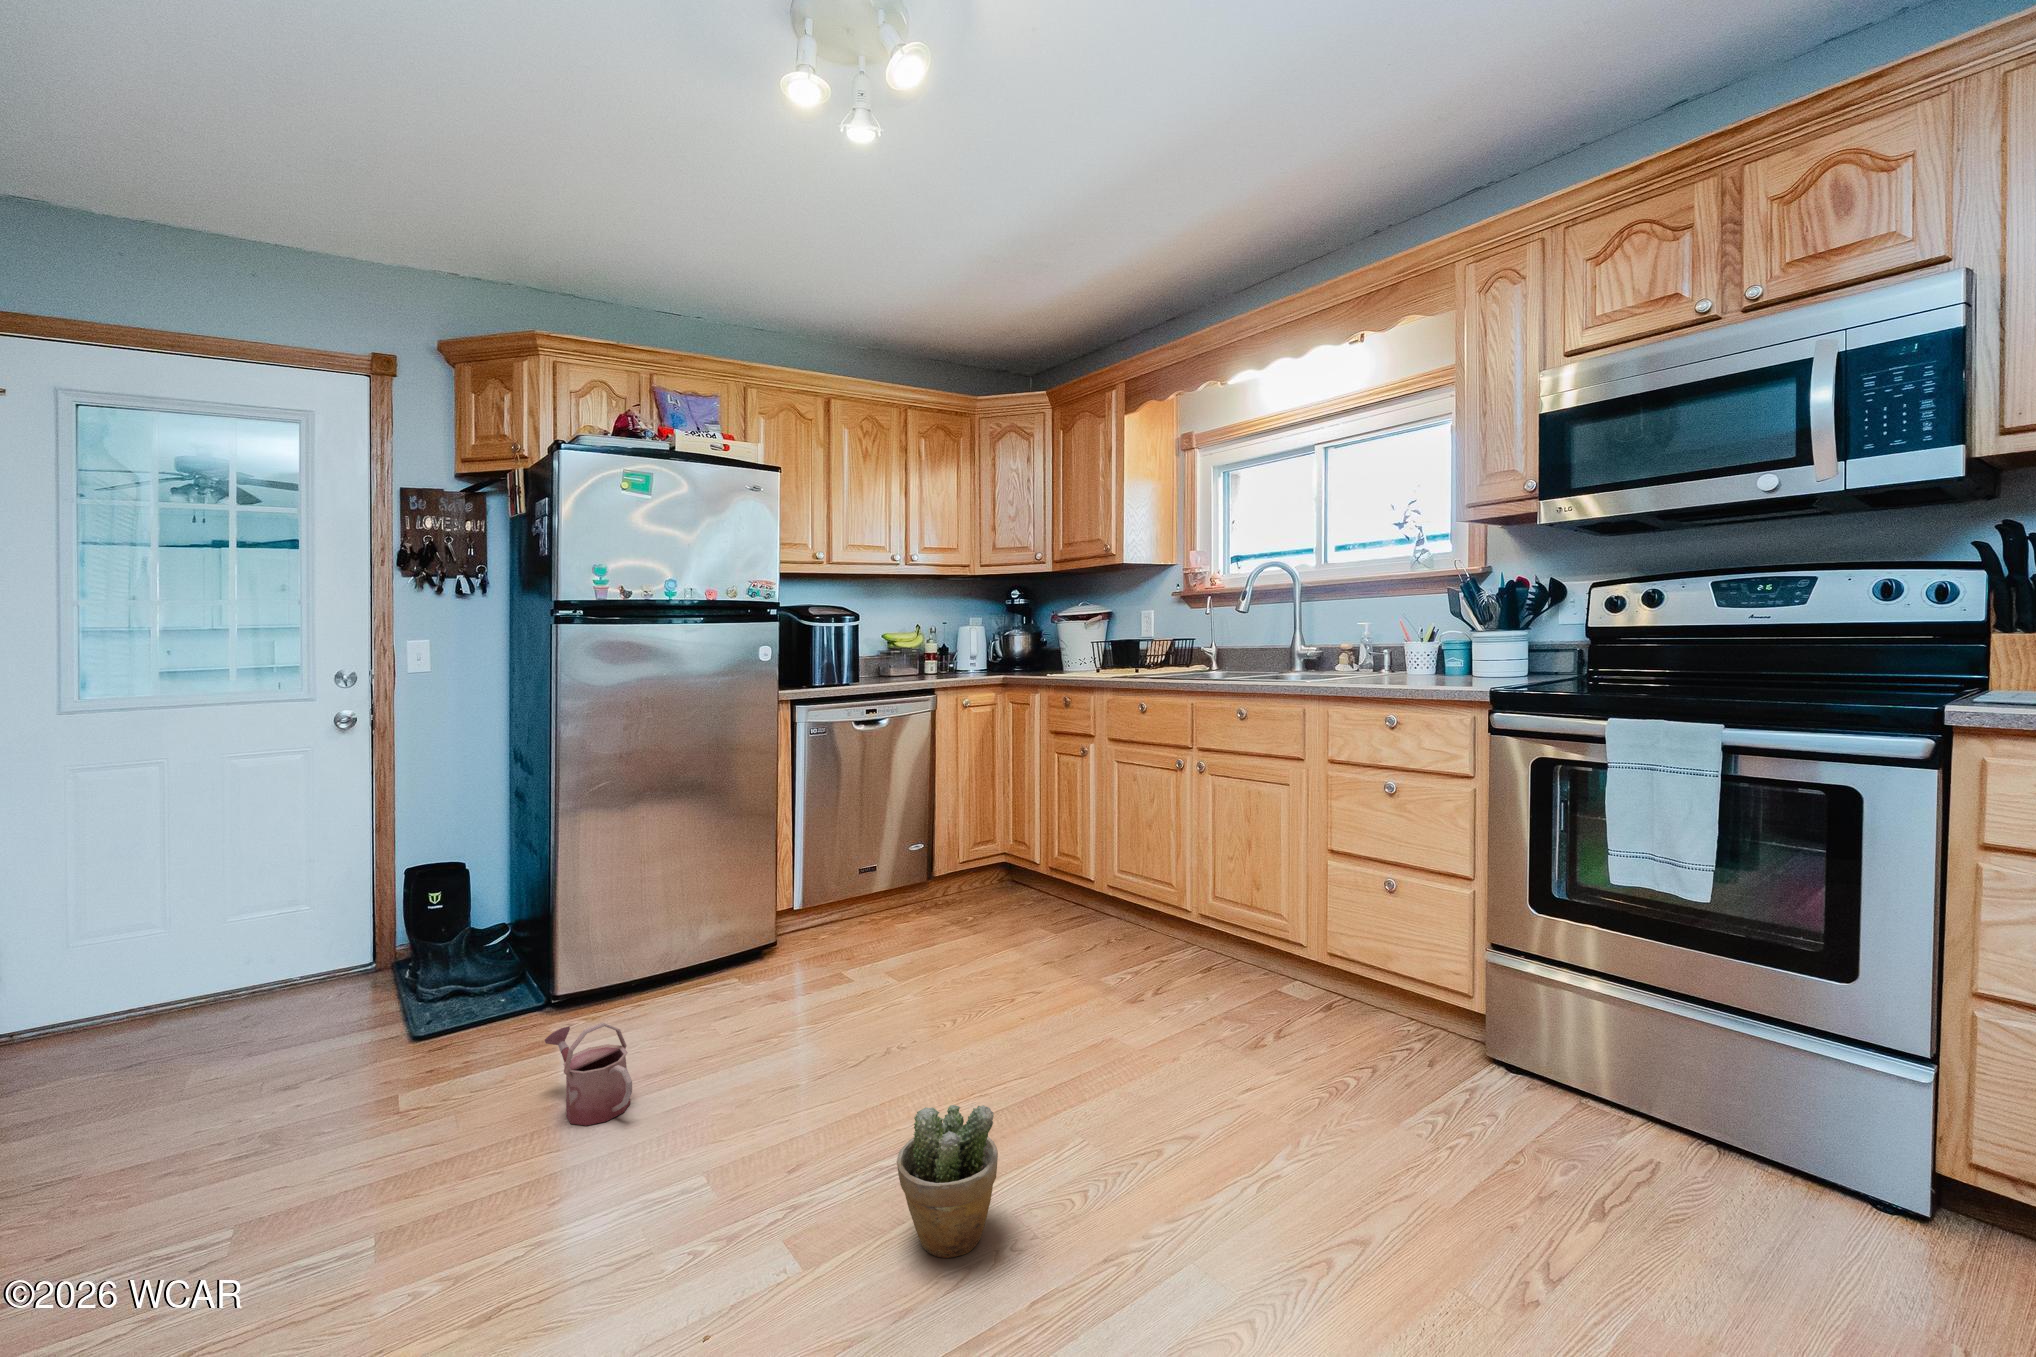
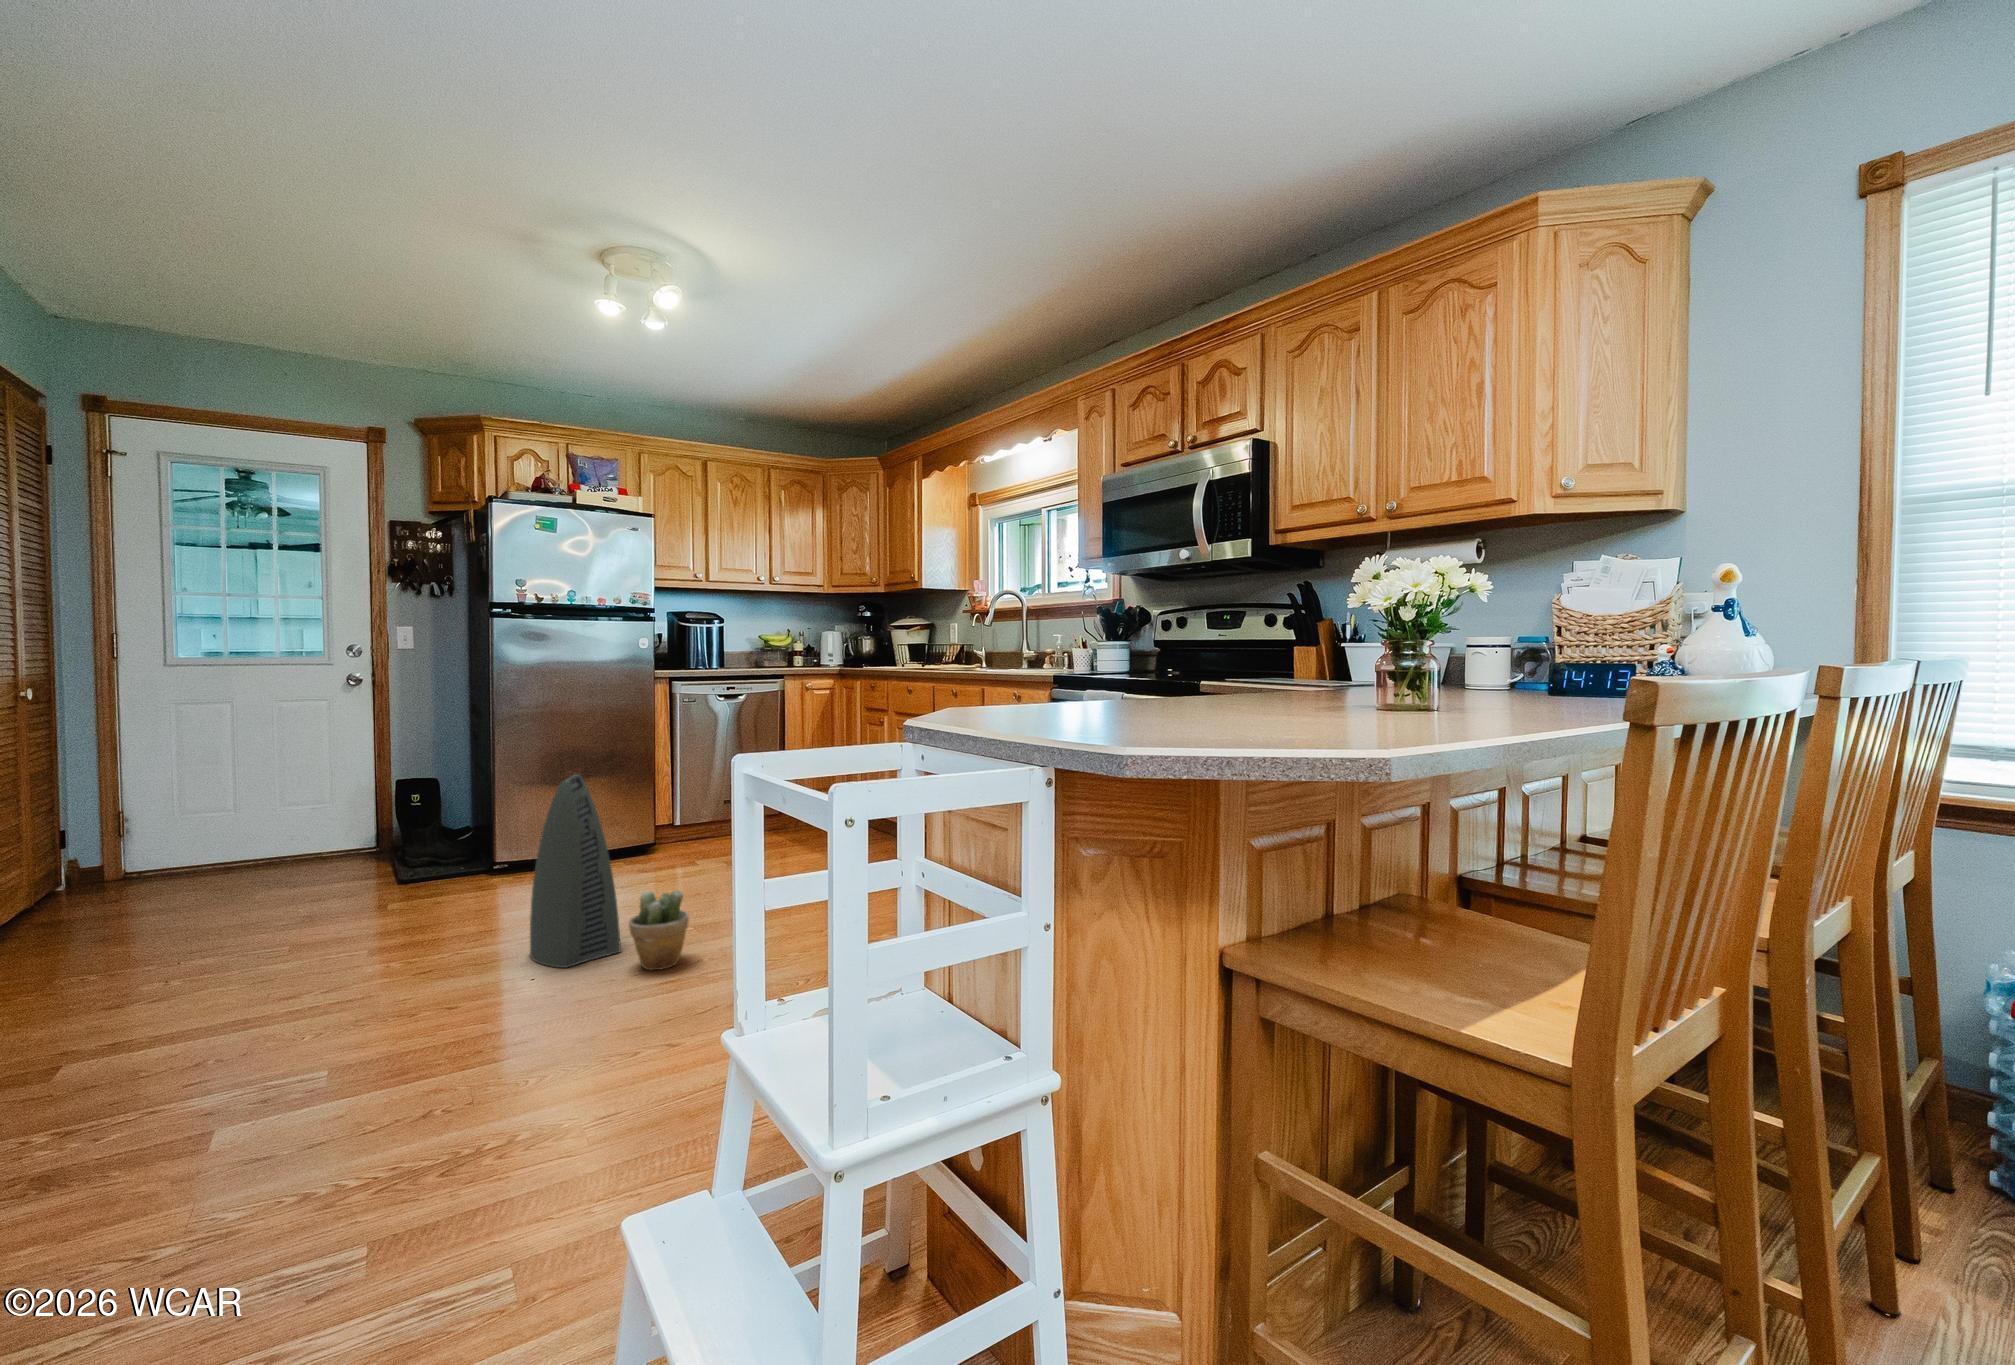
air purifier: none [704,890,863,1256] -> present [530,774,621,968]
watering can: present [545,1023,632,1126] -> none [458,863,509,922]

